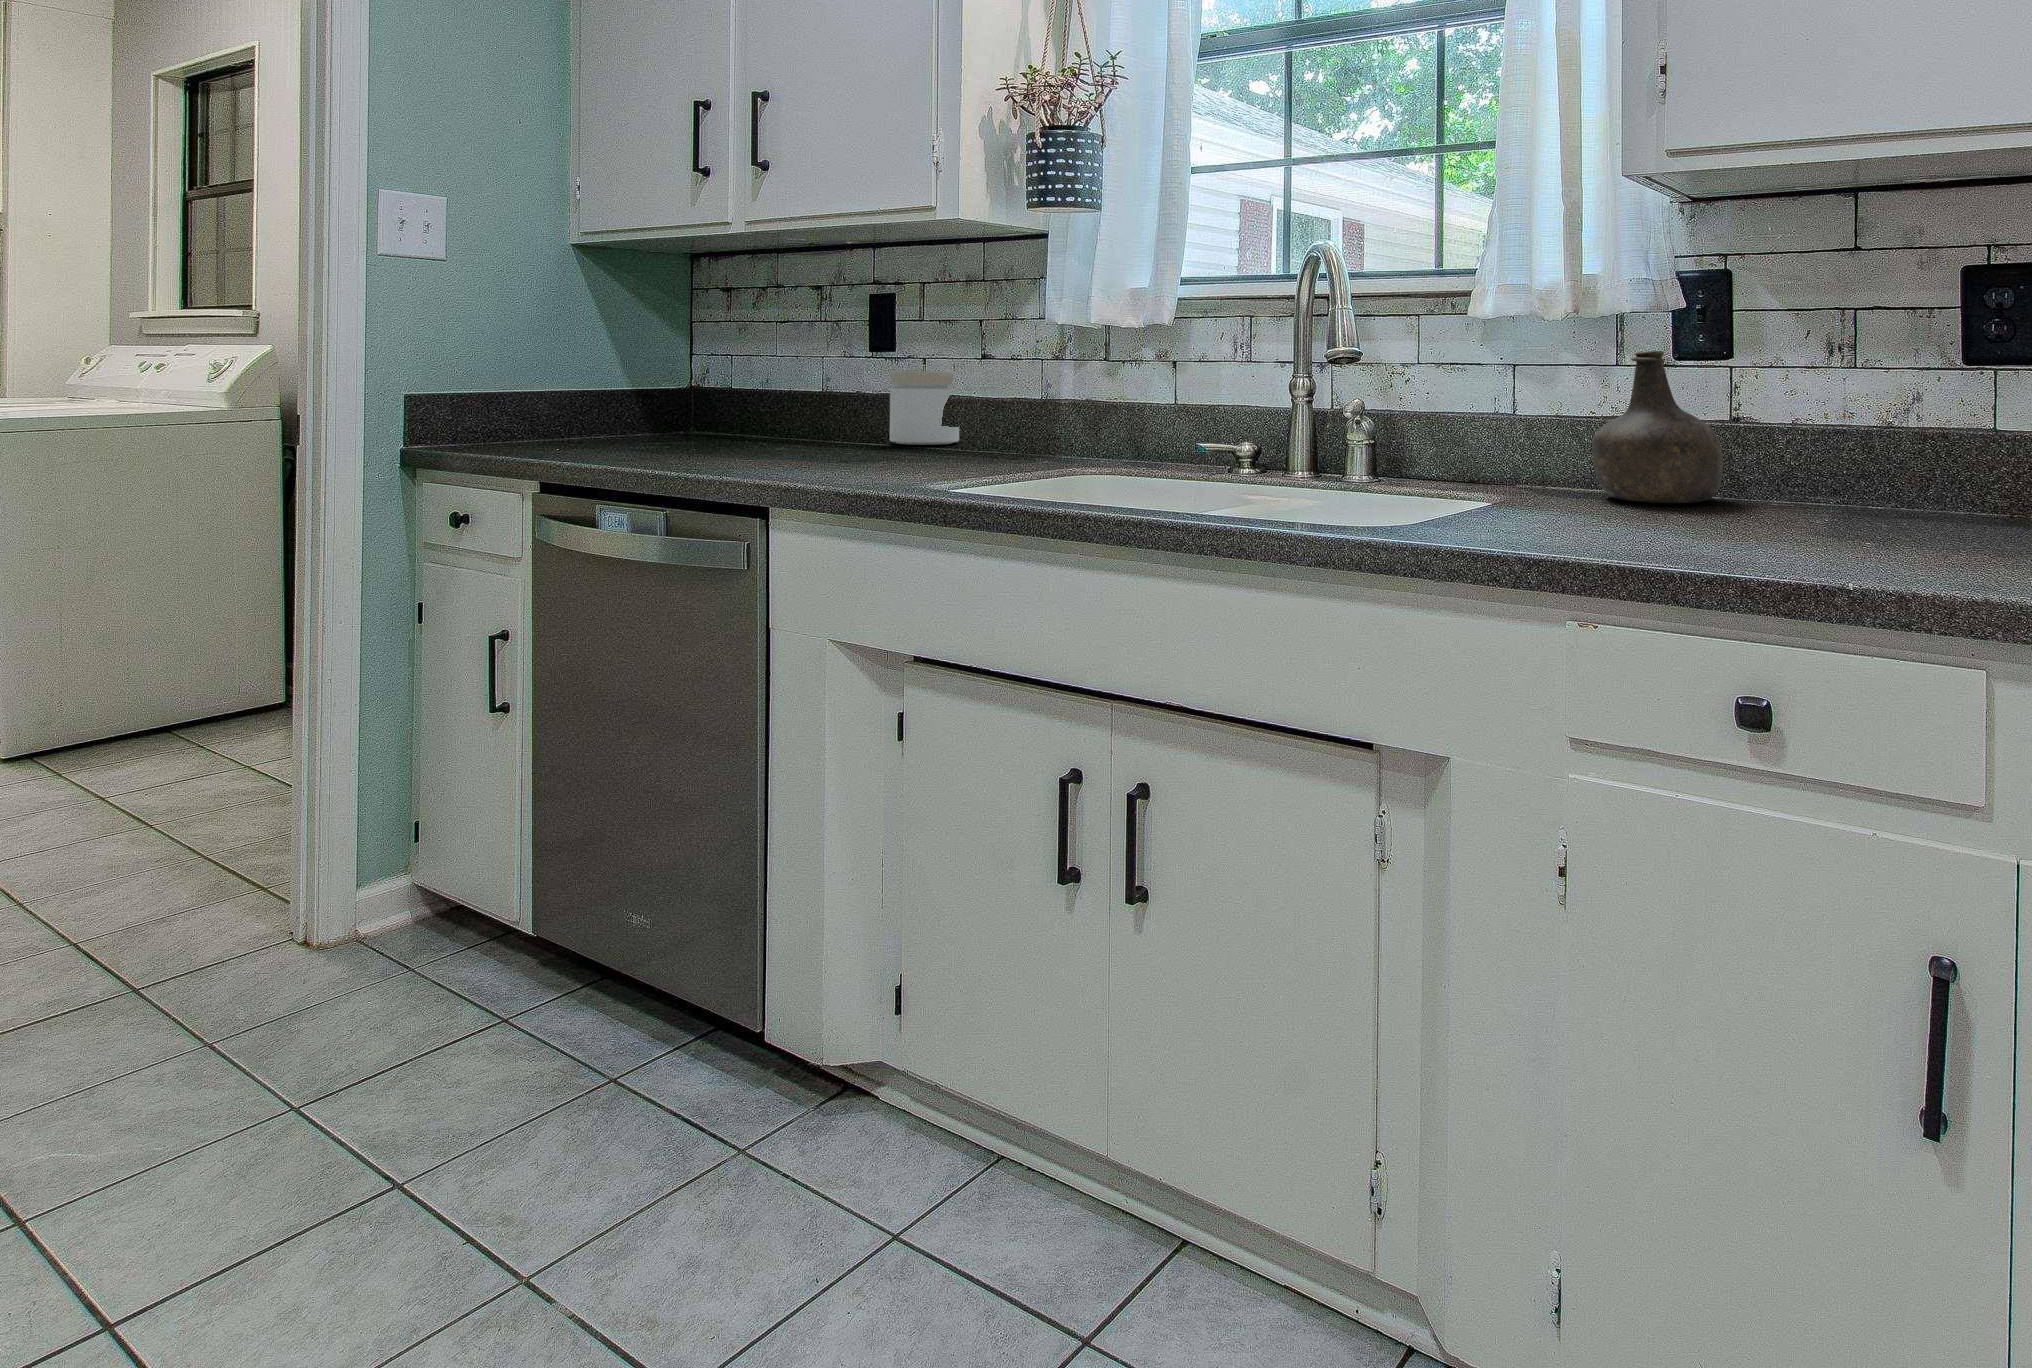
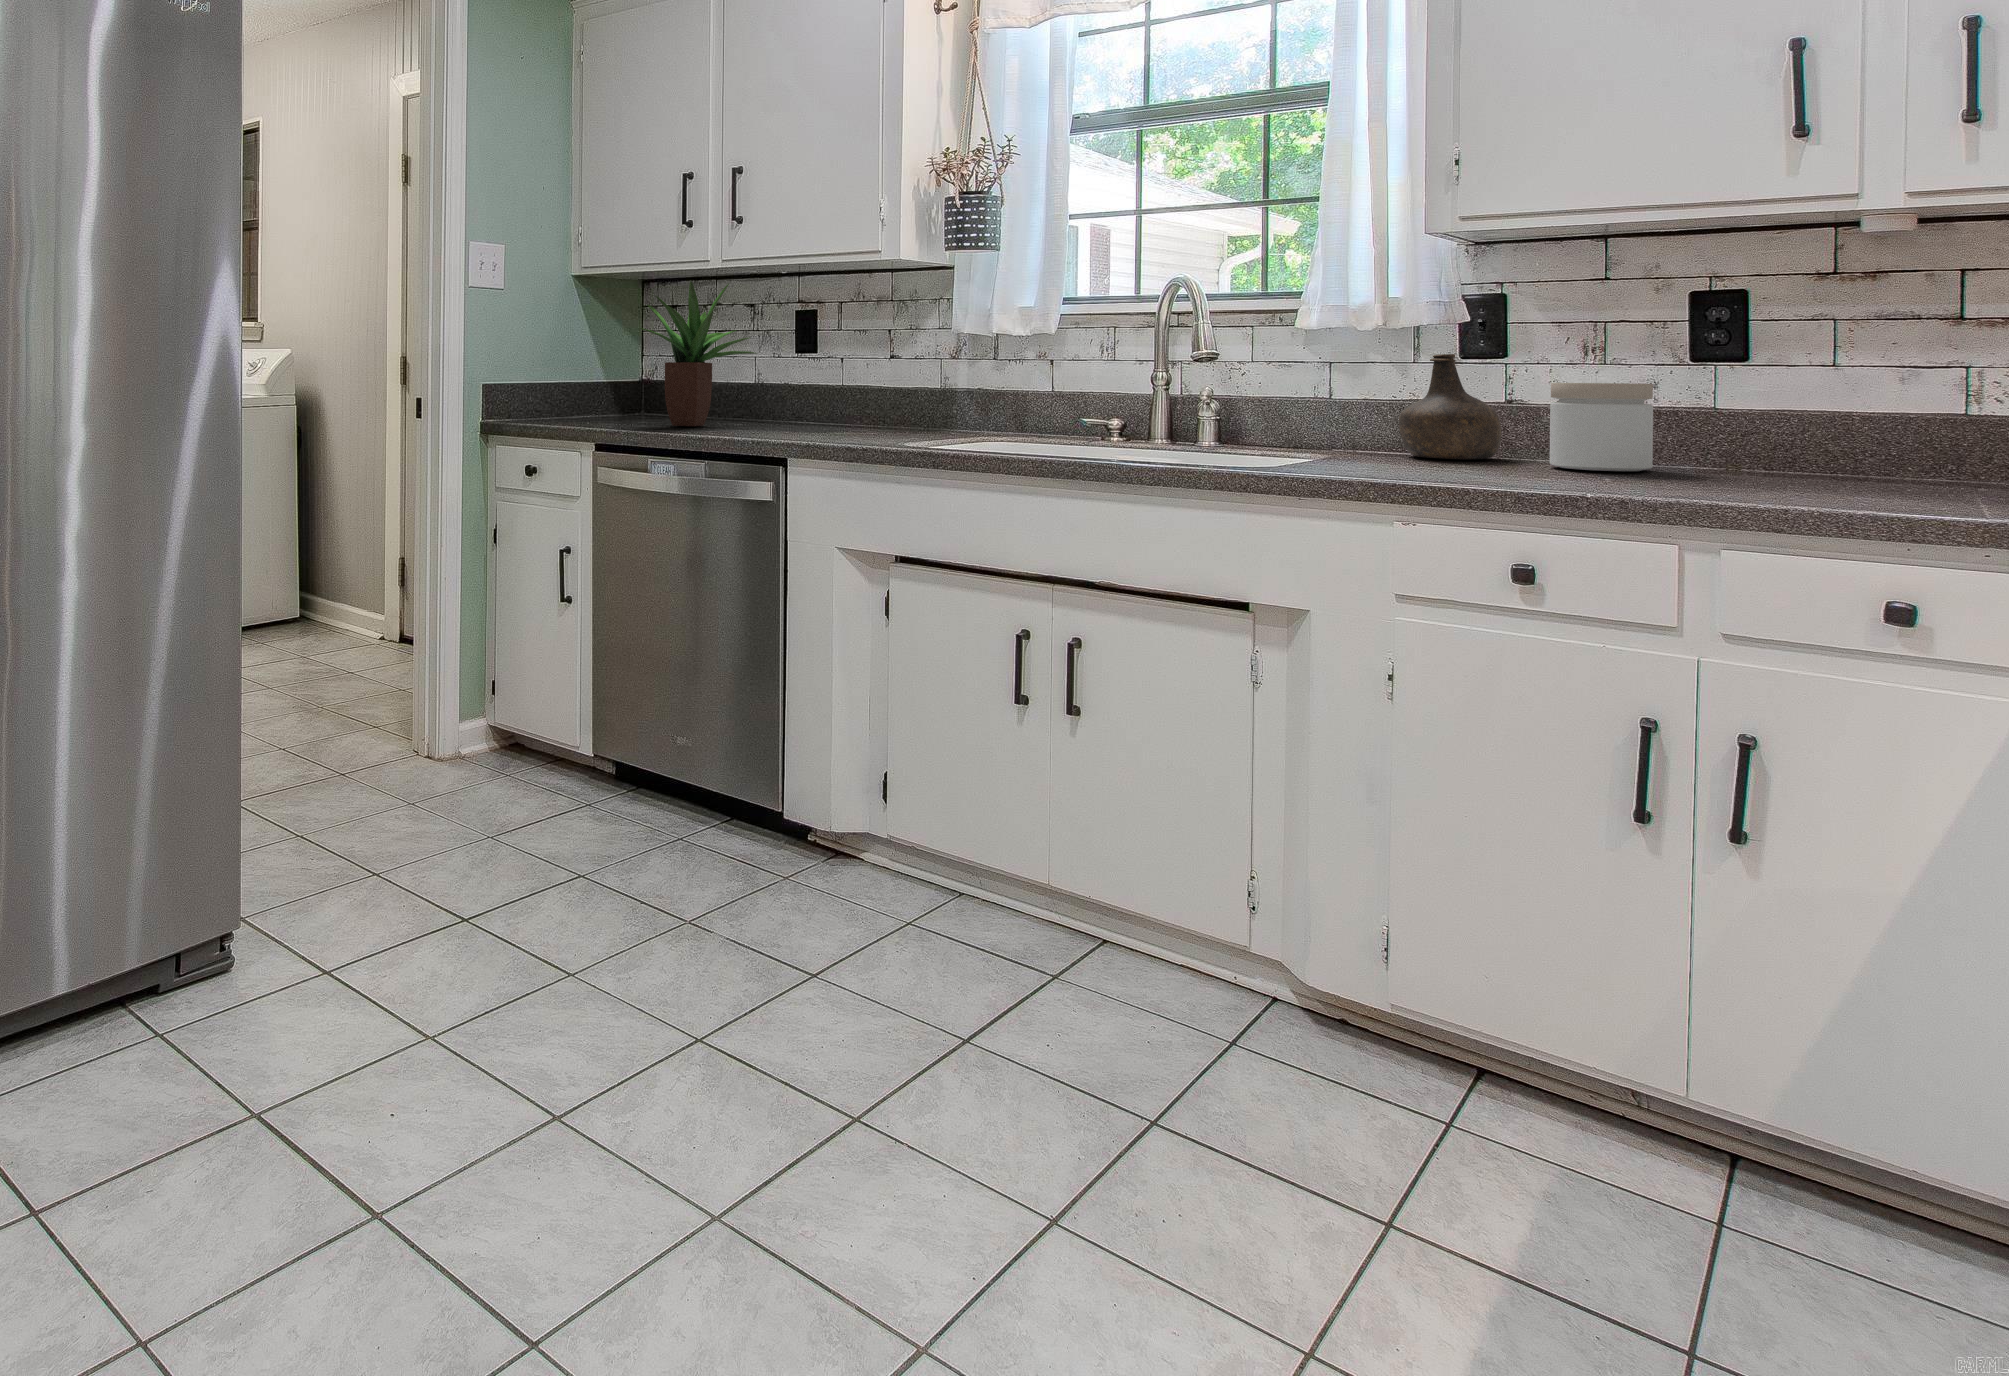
potted plant: none [612,242,798,451] -> present [641,281,755,426]
jar: present [890,371,959,445] -> present [1550,383,1653,471]

